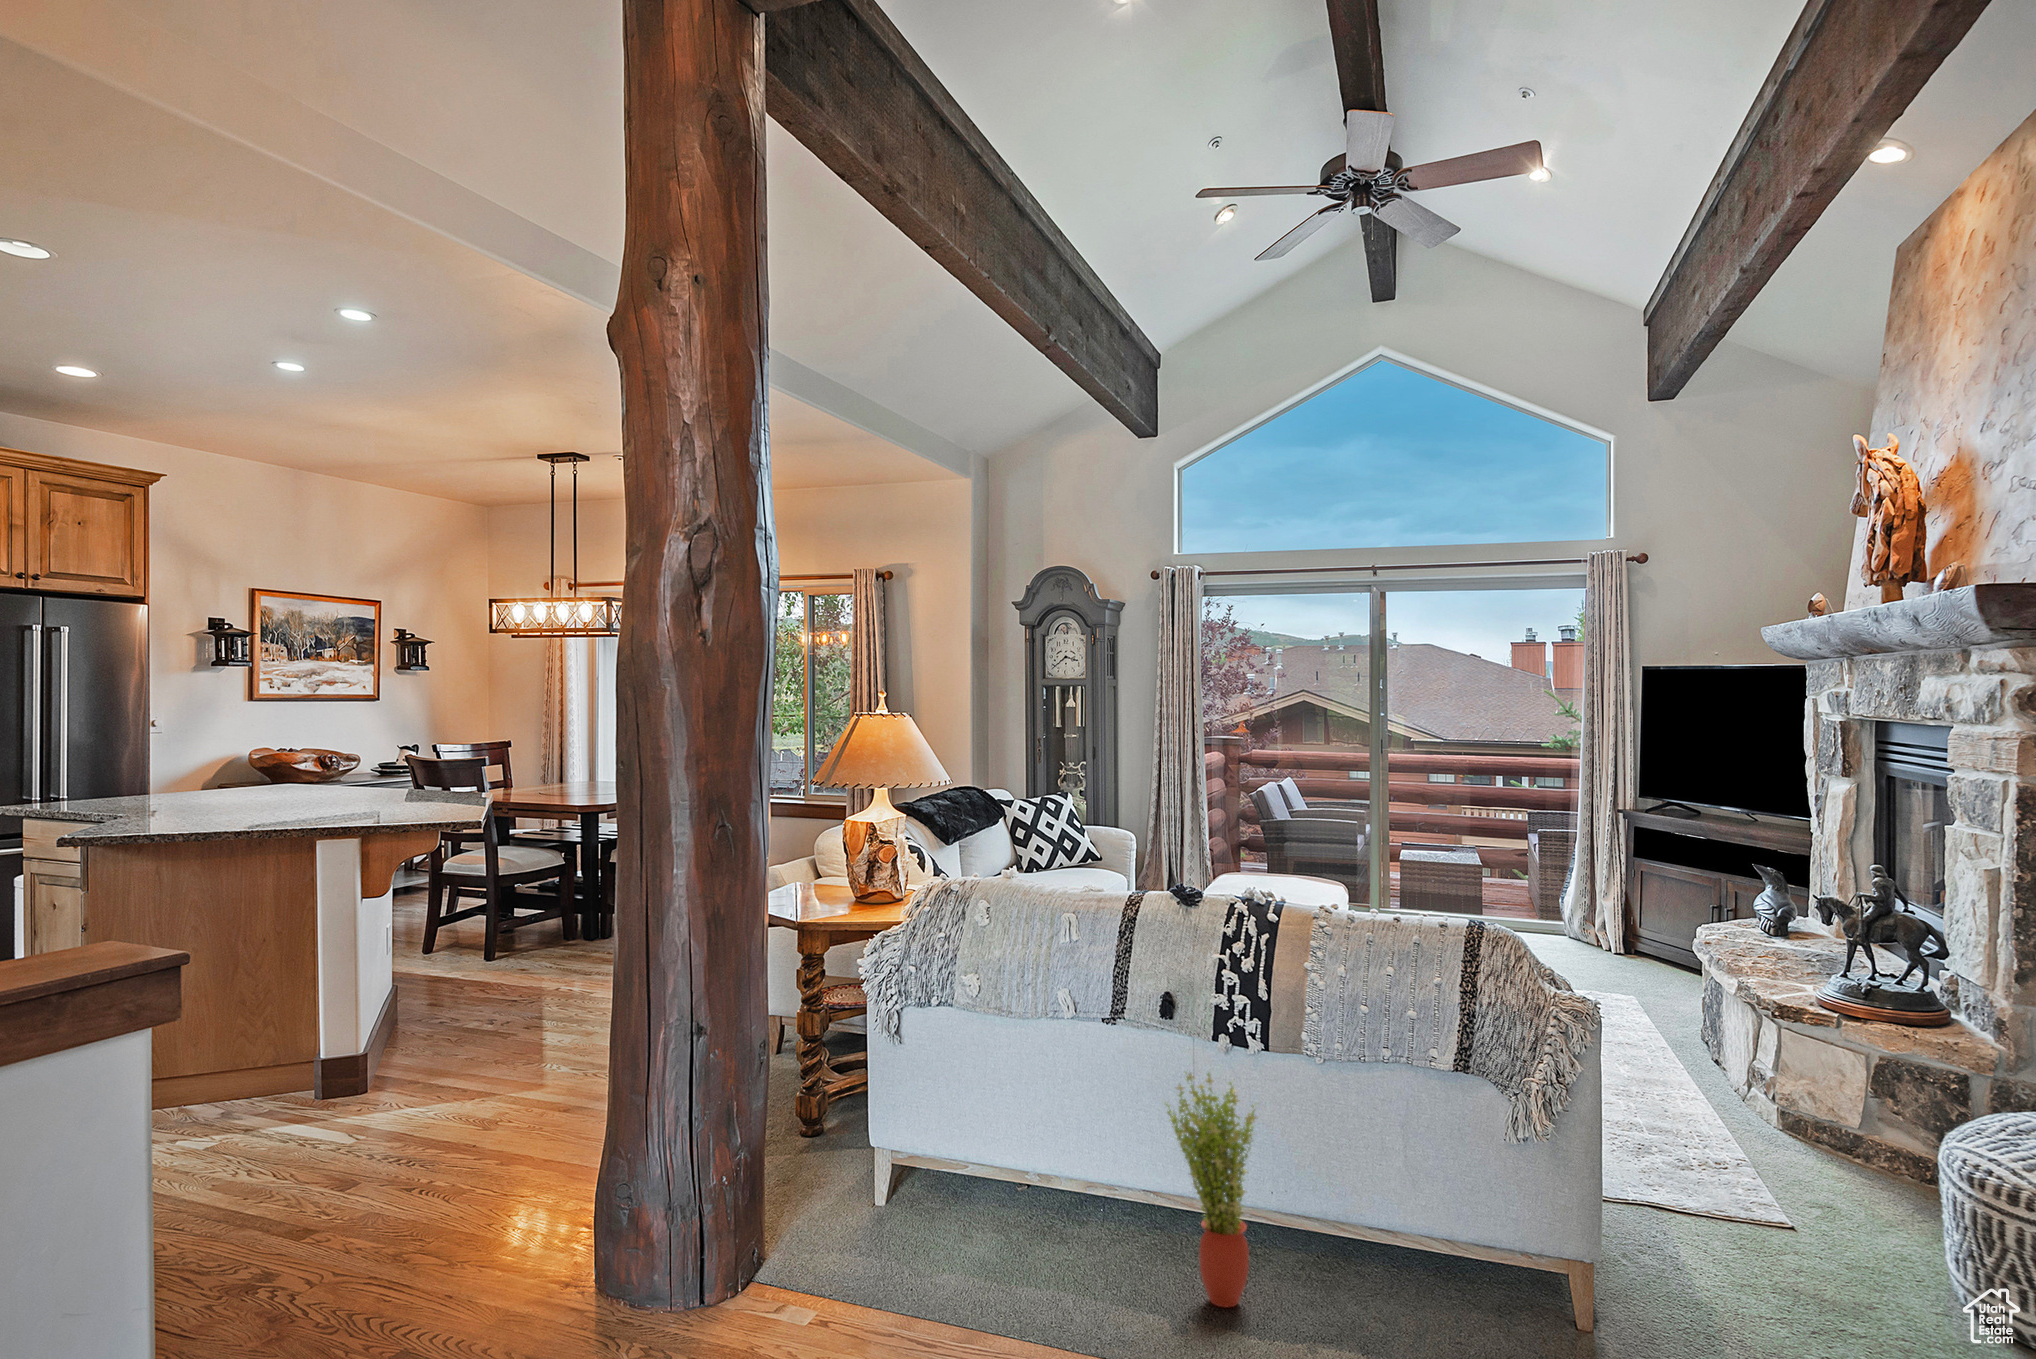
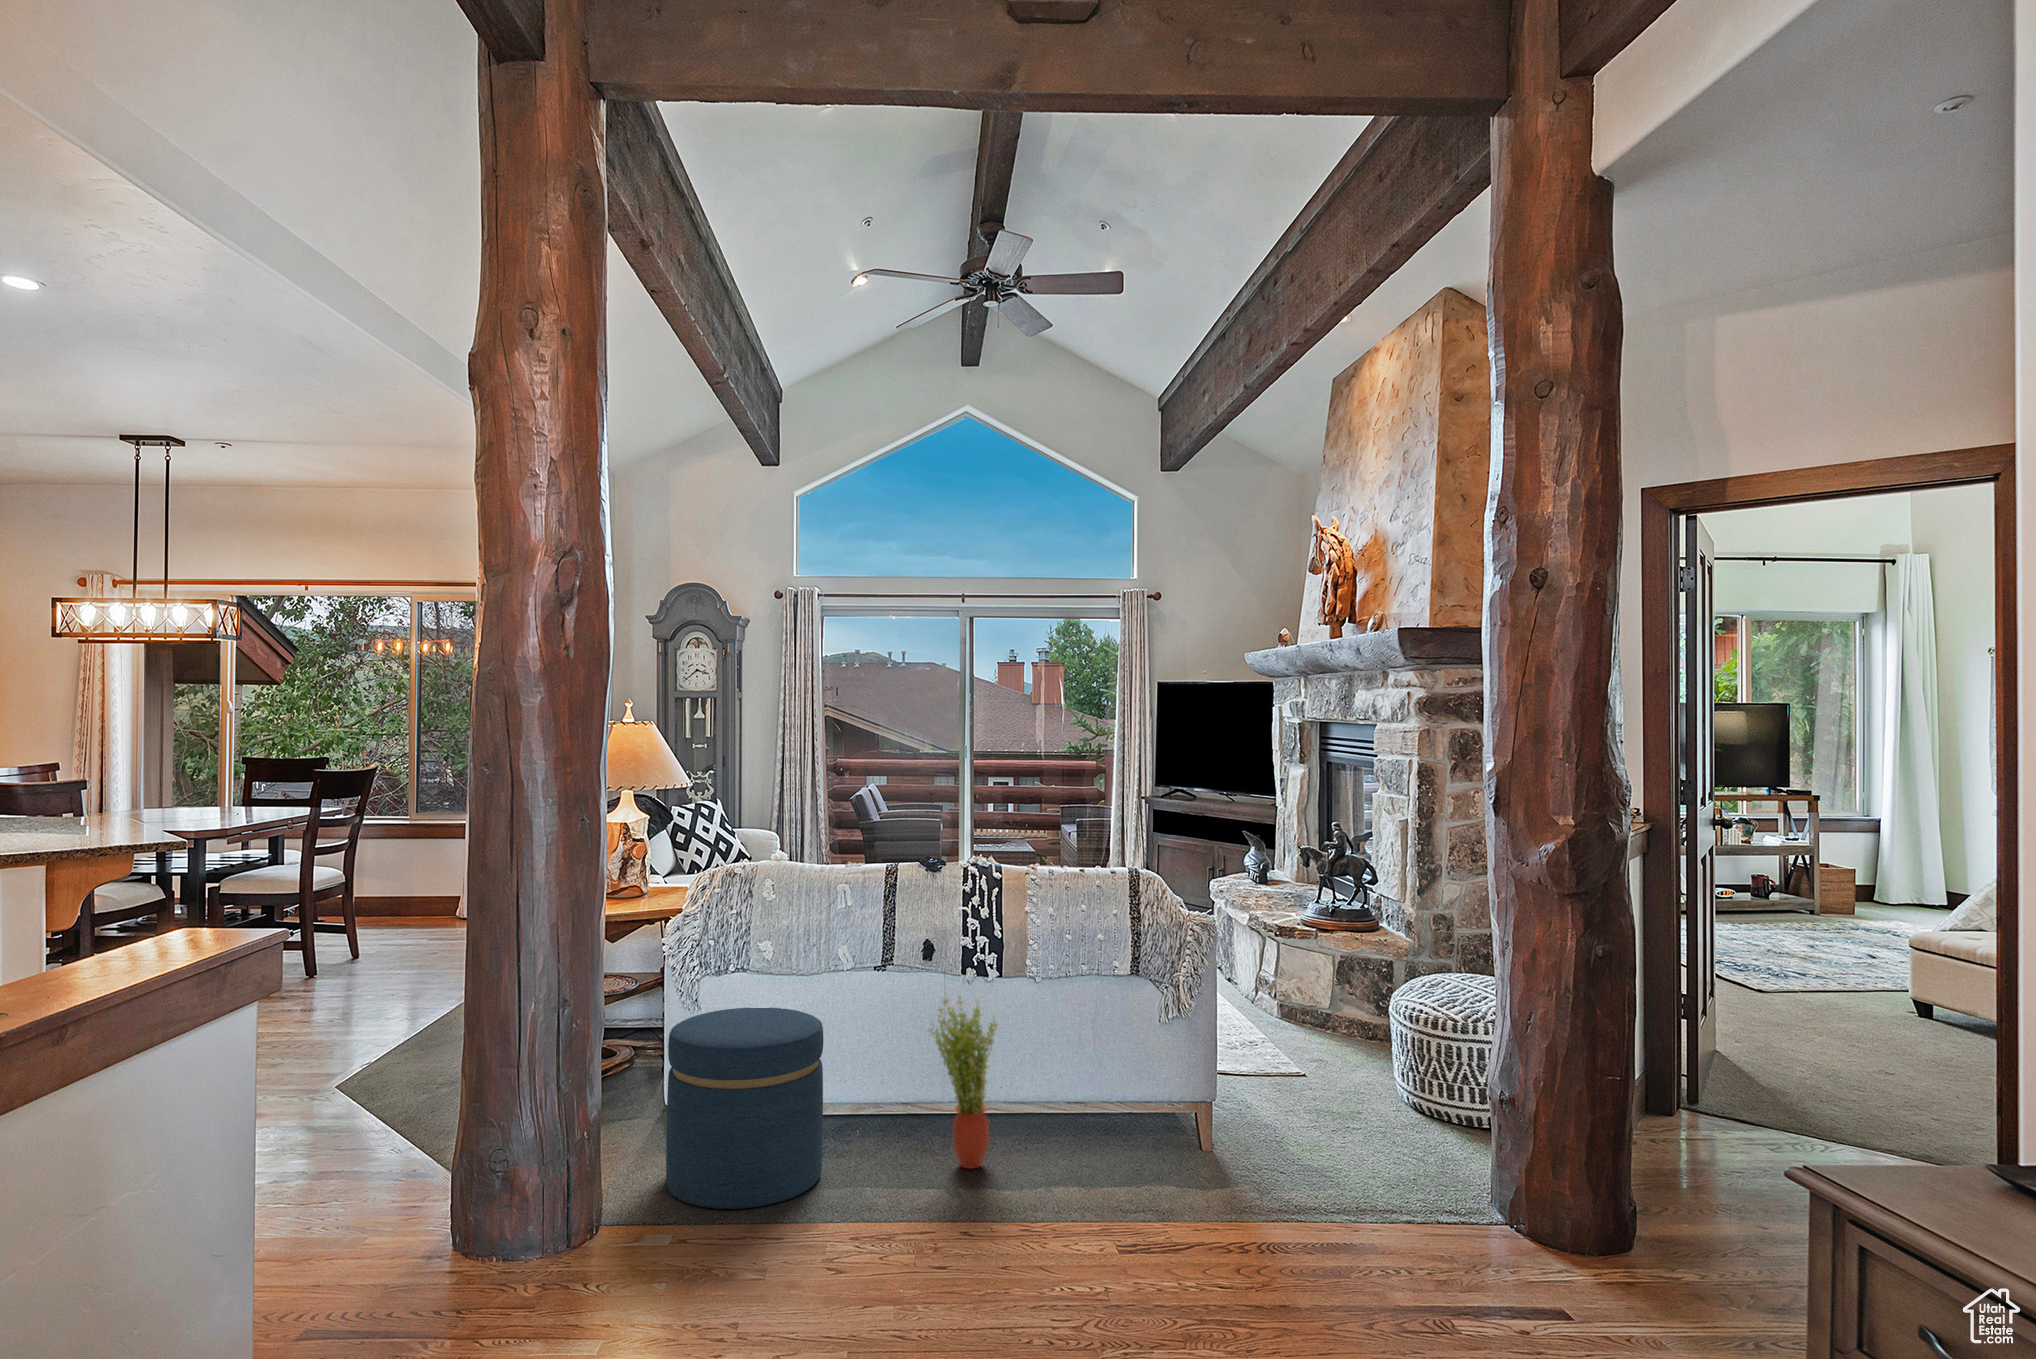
ottoman: none [848,1056,1035,1313] -> present [666,1007,823,1209]

